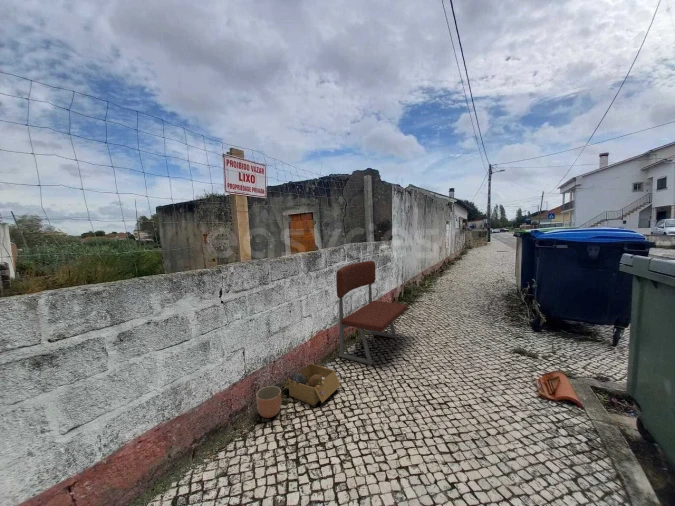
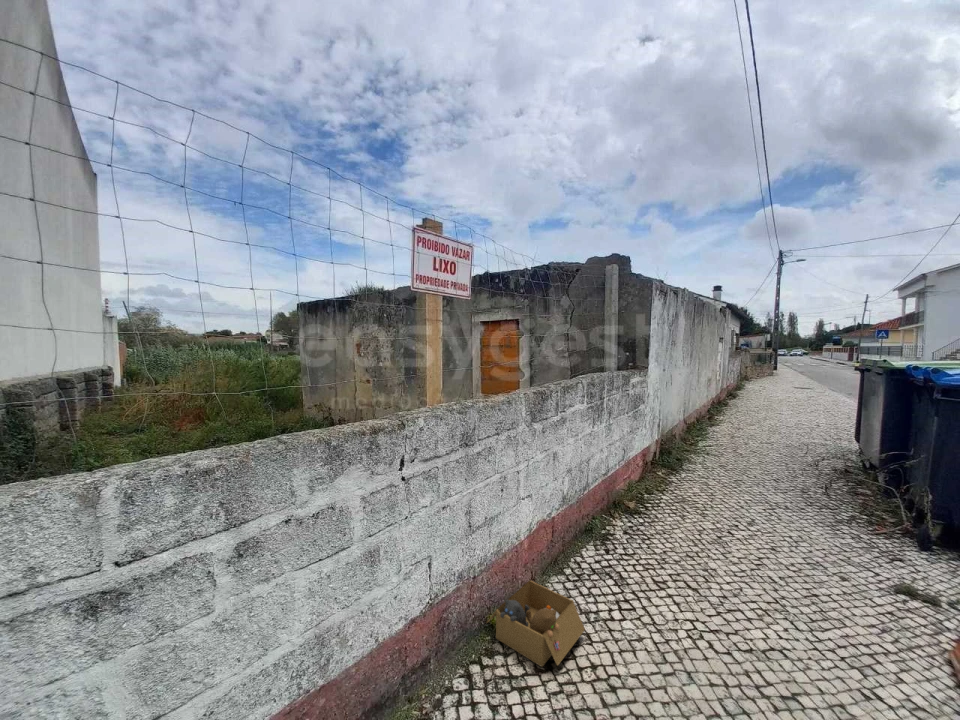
bench: present [336,261,408,365] -> none [570,404,687,589]
planter: present [256,386,281,418] -> none [446,622,487,684]

